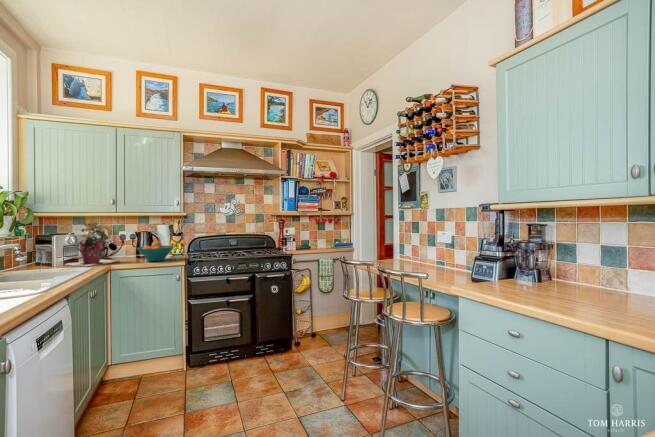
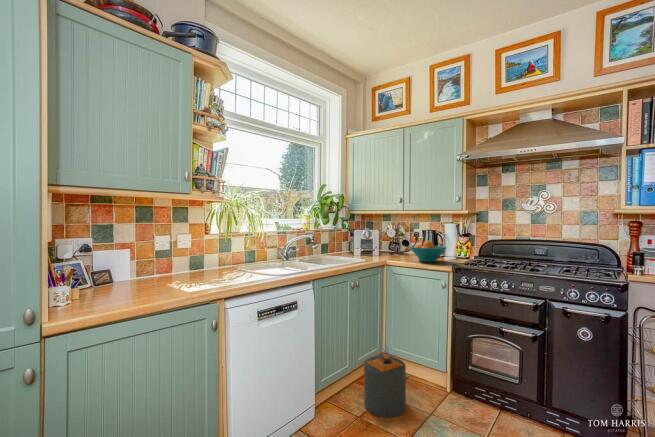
potted plant: present [65,221,119,266] -> none [364,217,401,258]
trash can: none [114,344,162,419] -> present [364,344,406,418]

